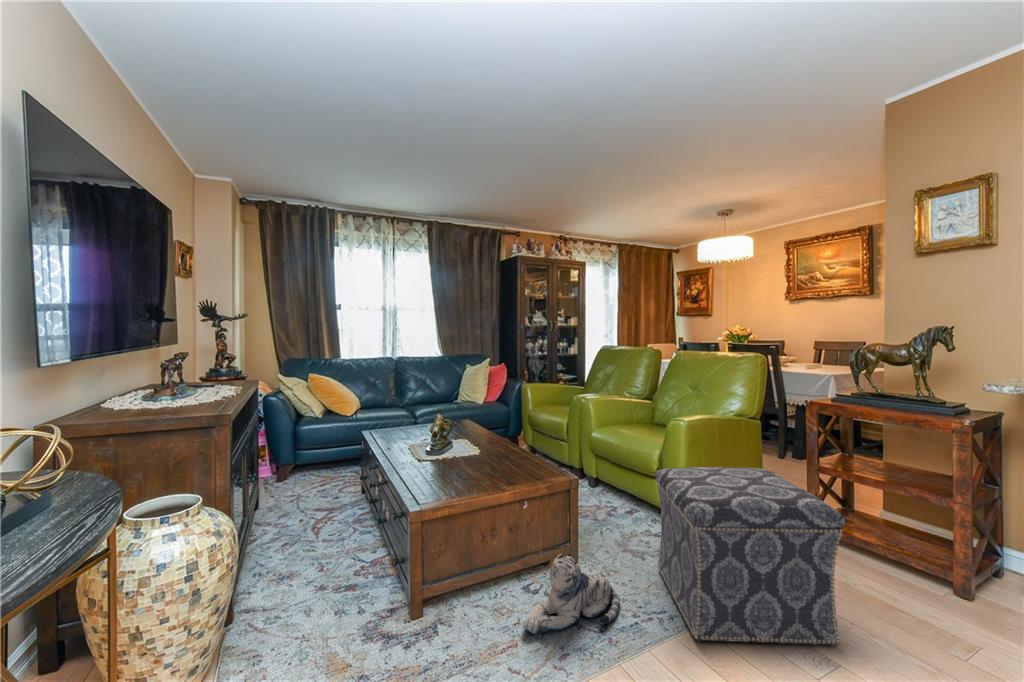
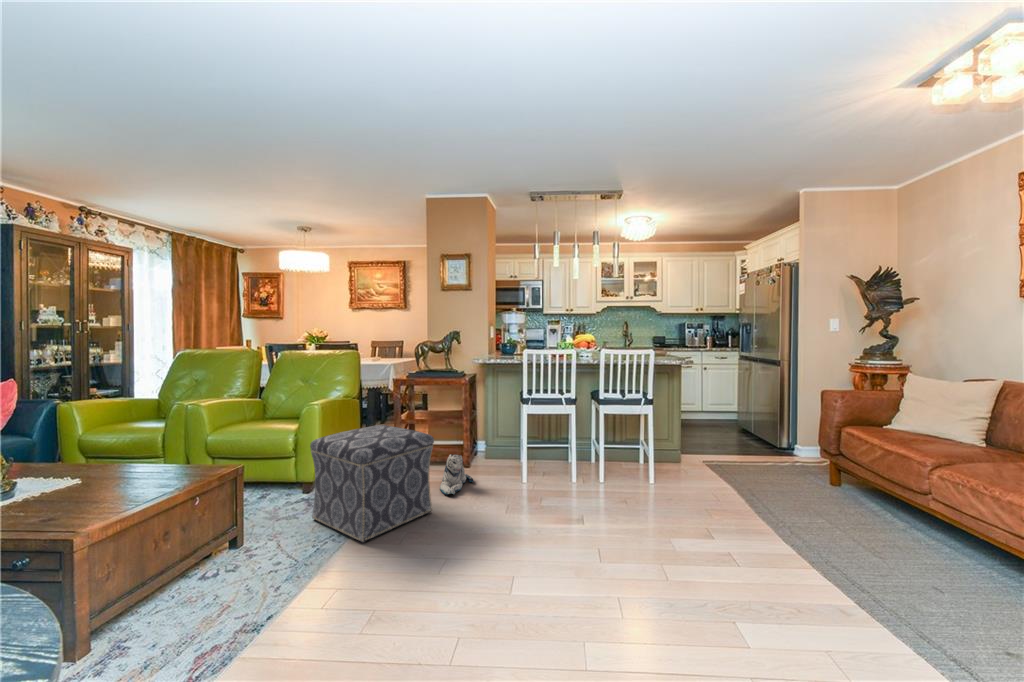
plush toy: present [523,554,620,634] -> present [440,454,473,495]

